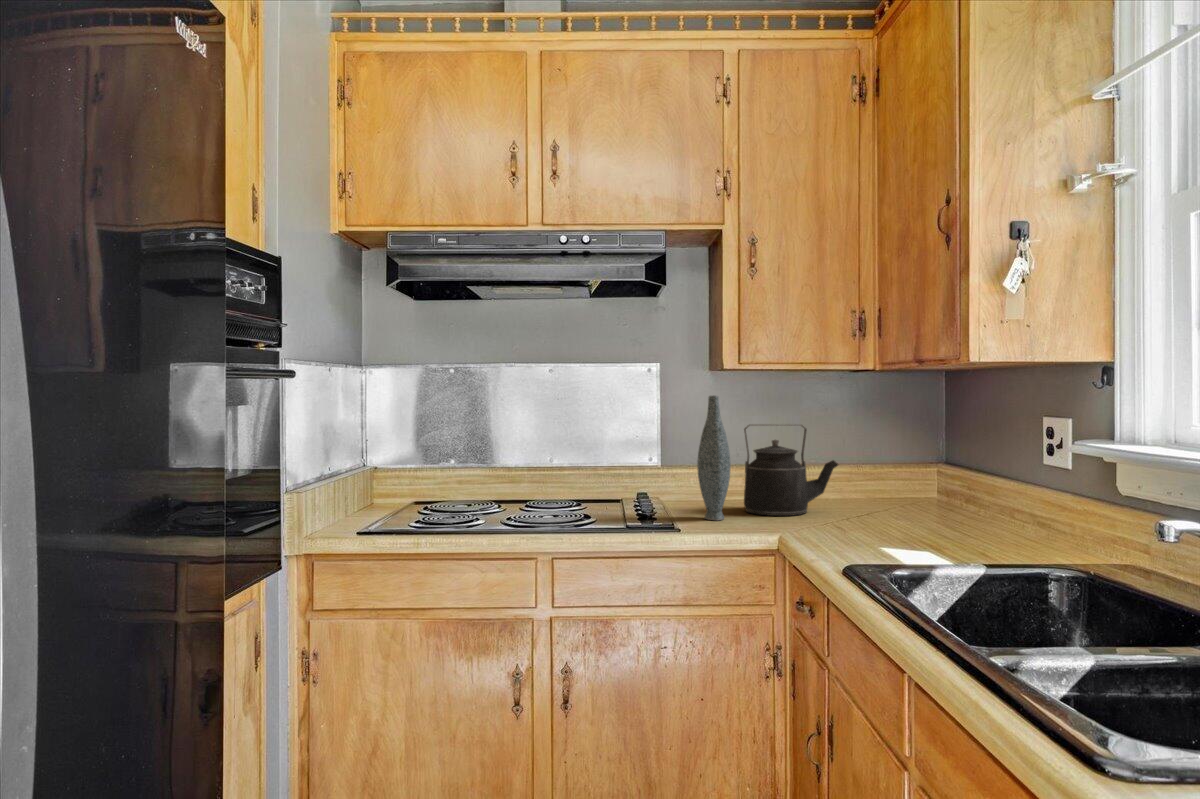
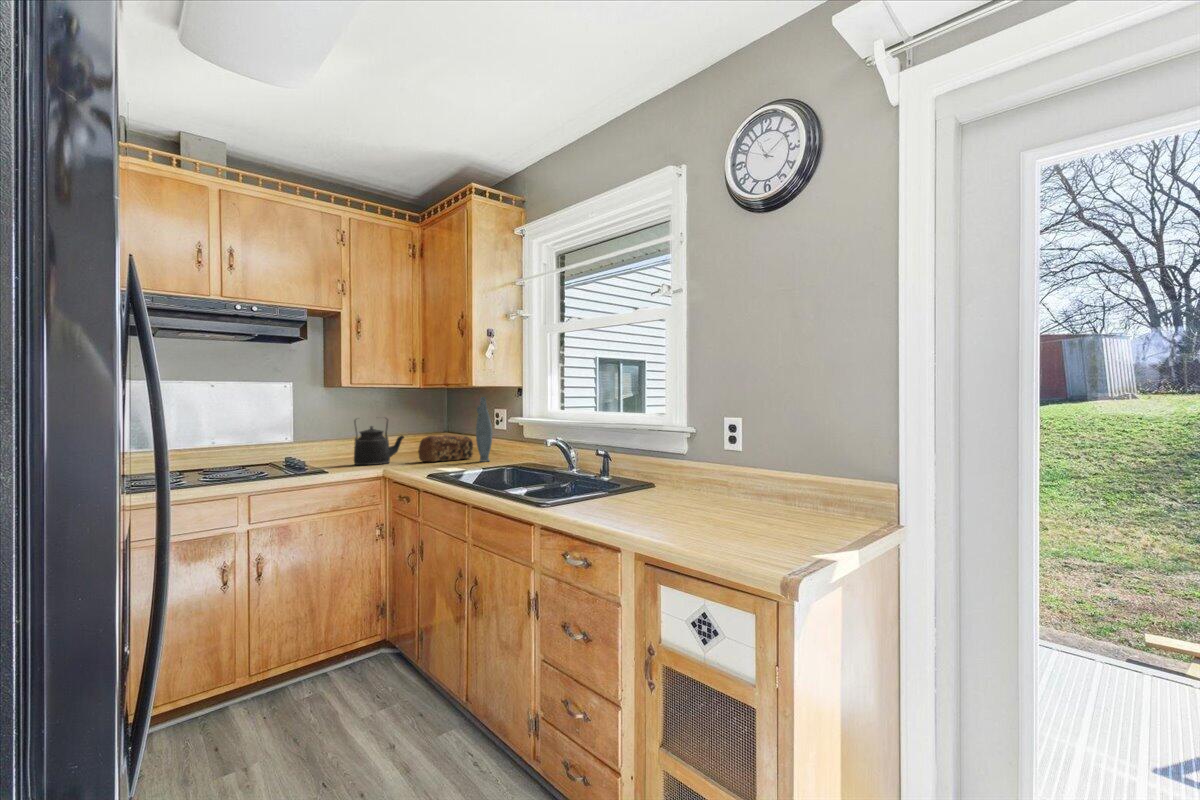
vase: present [697,396,731,520] -> present [476,397,492,462]
bread loaf: none [860,468,984,527] -> present [418,435,473,462]

